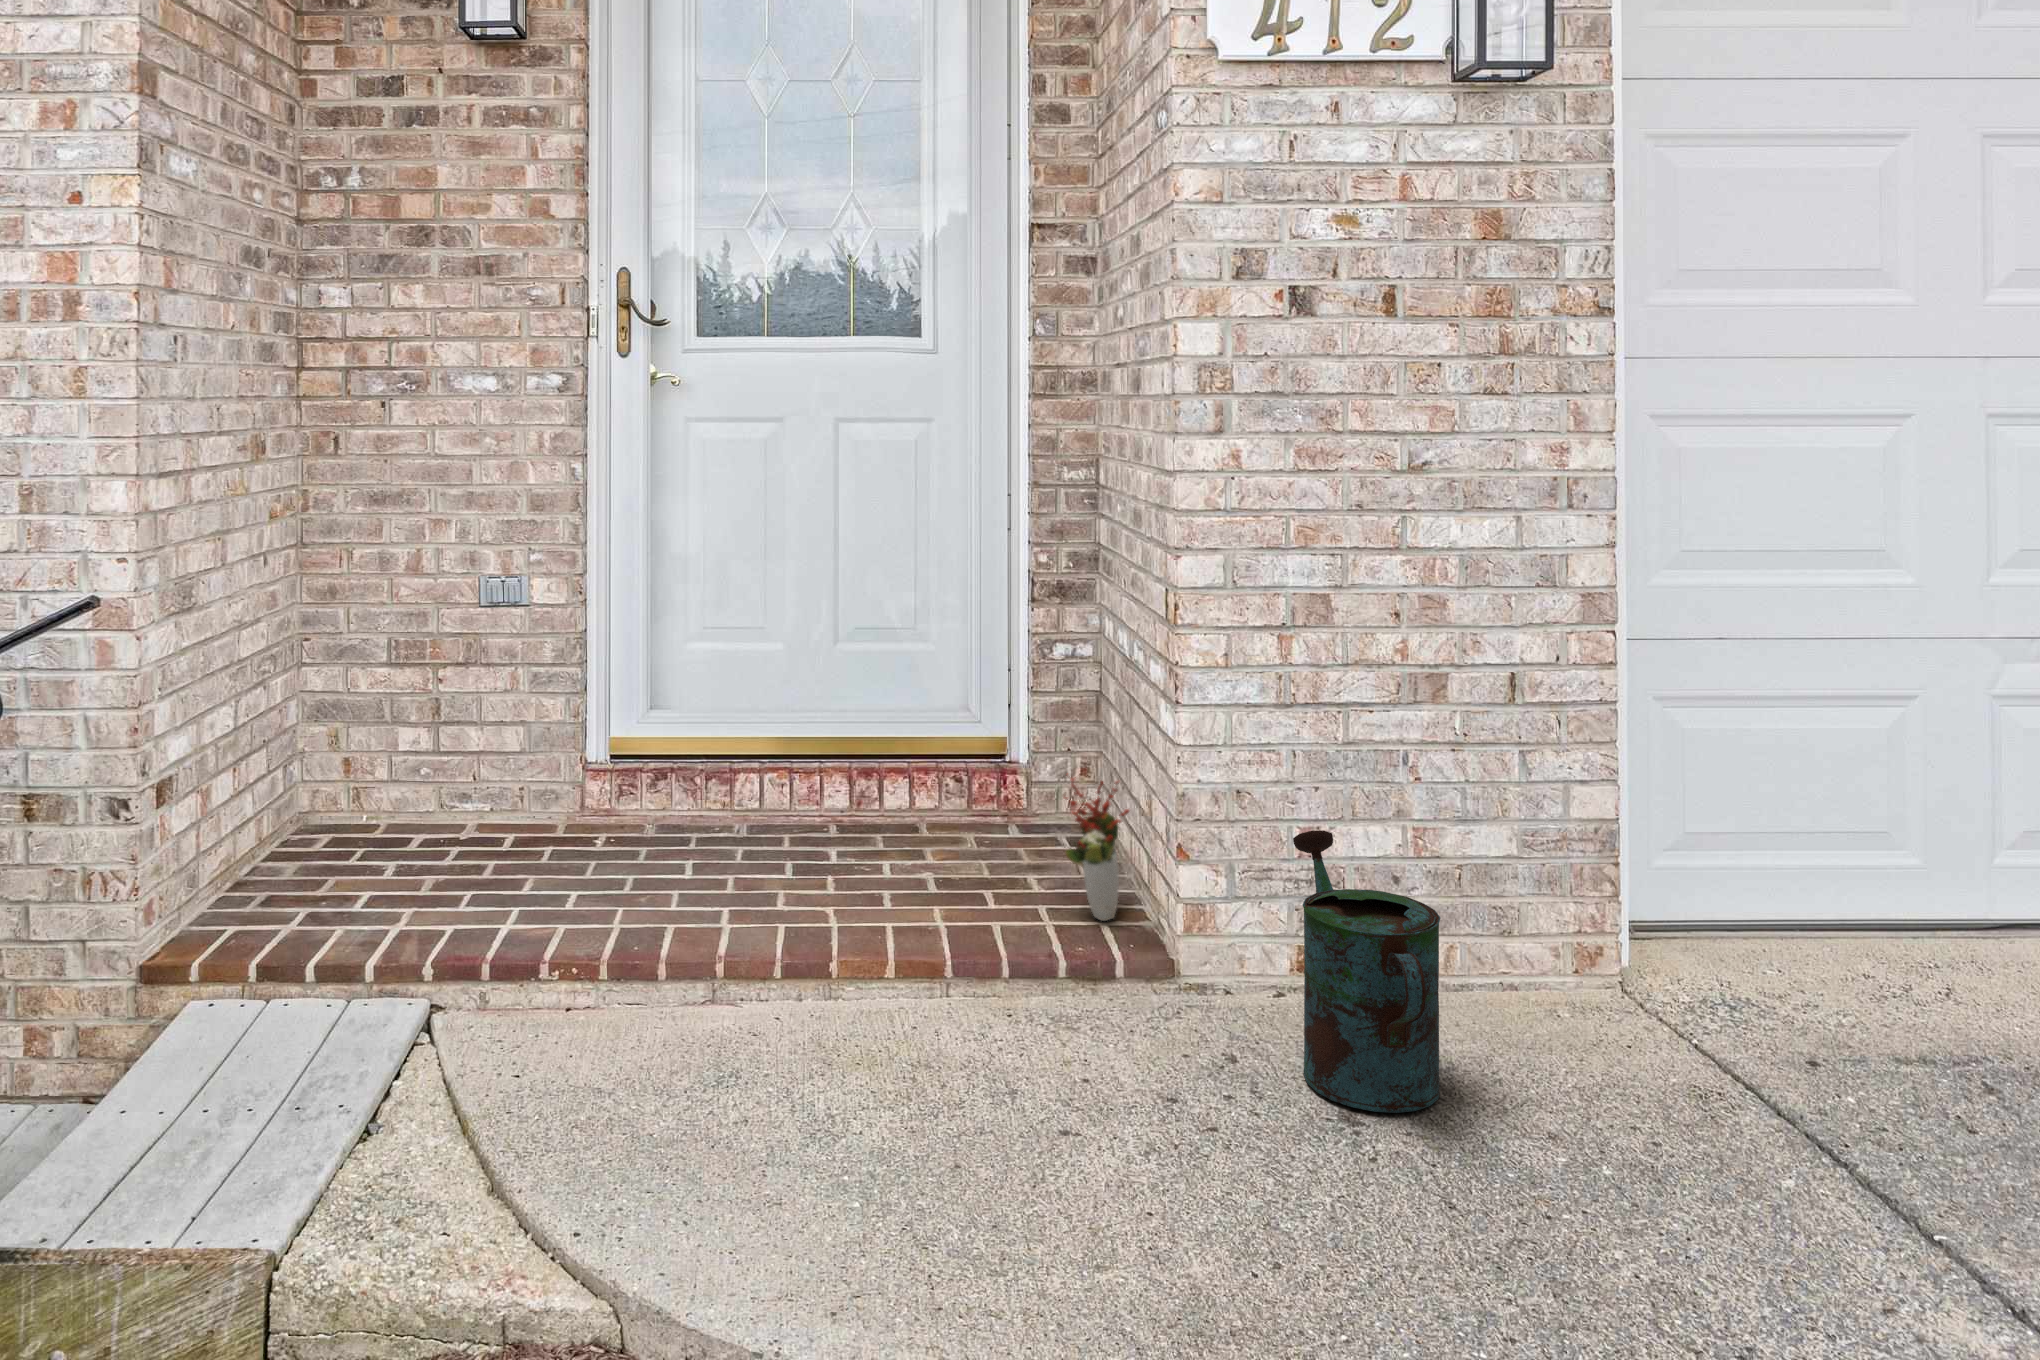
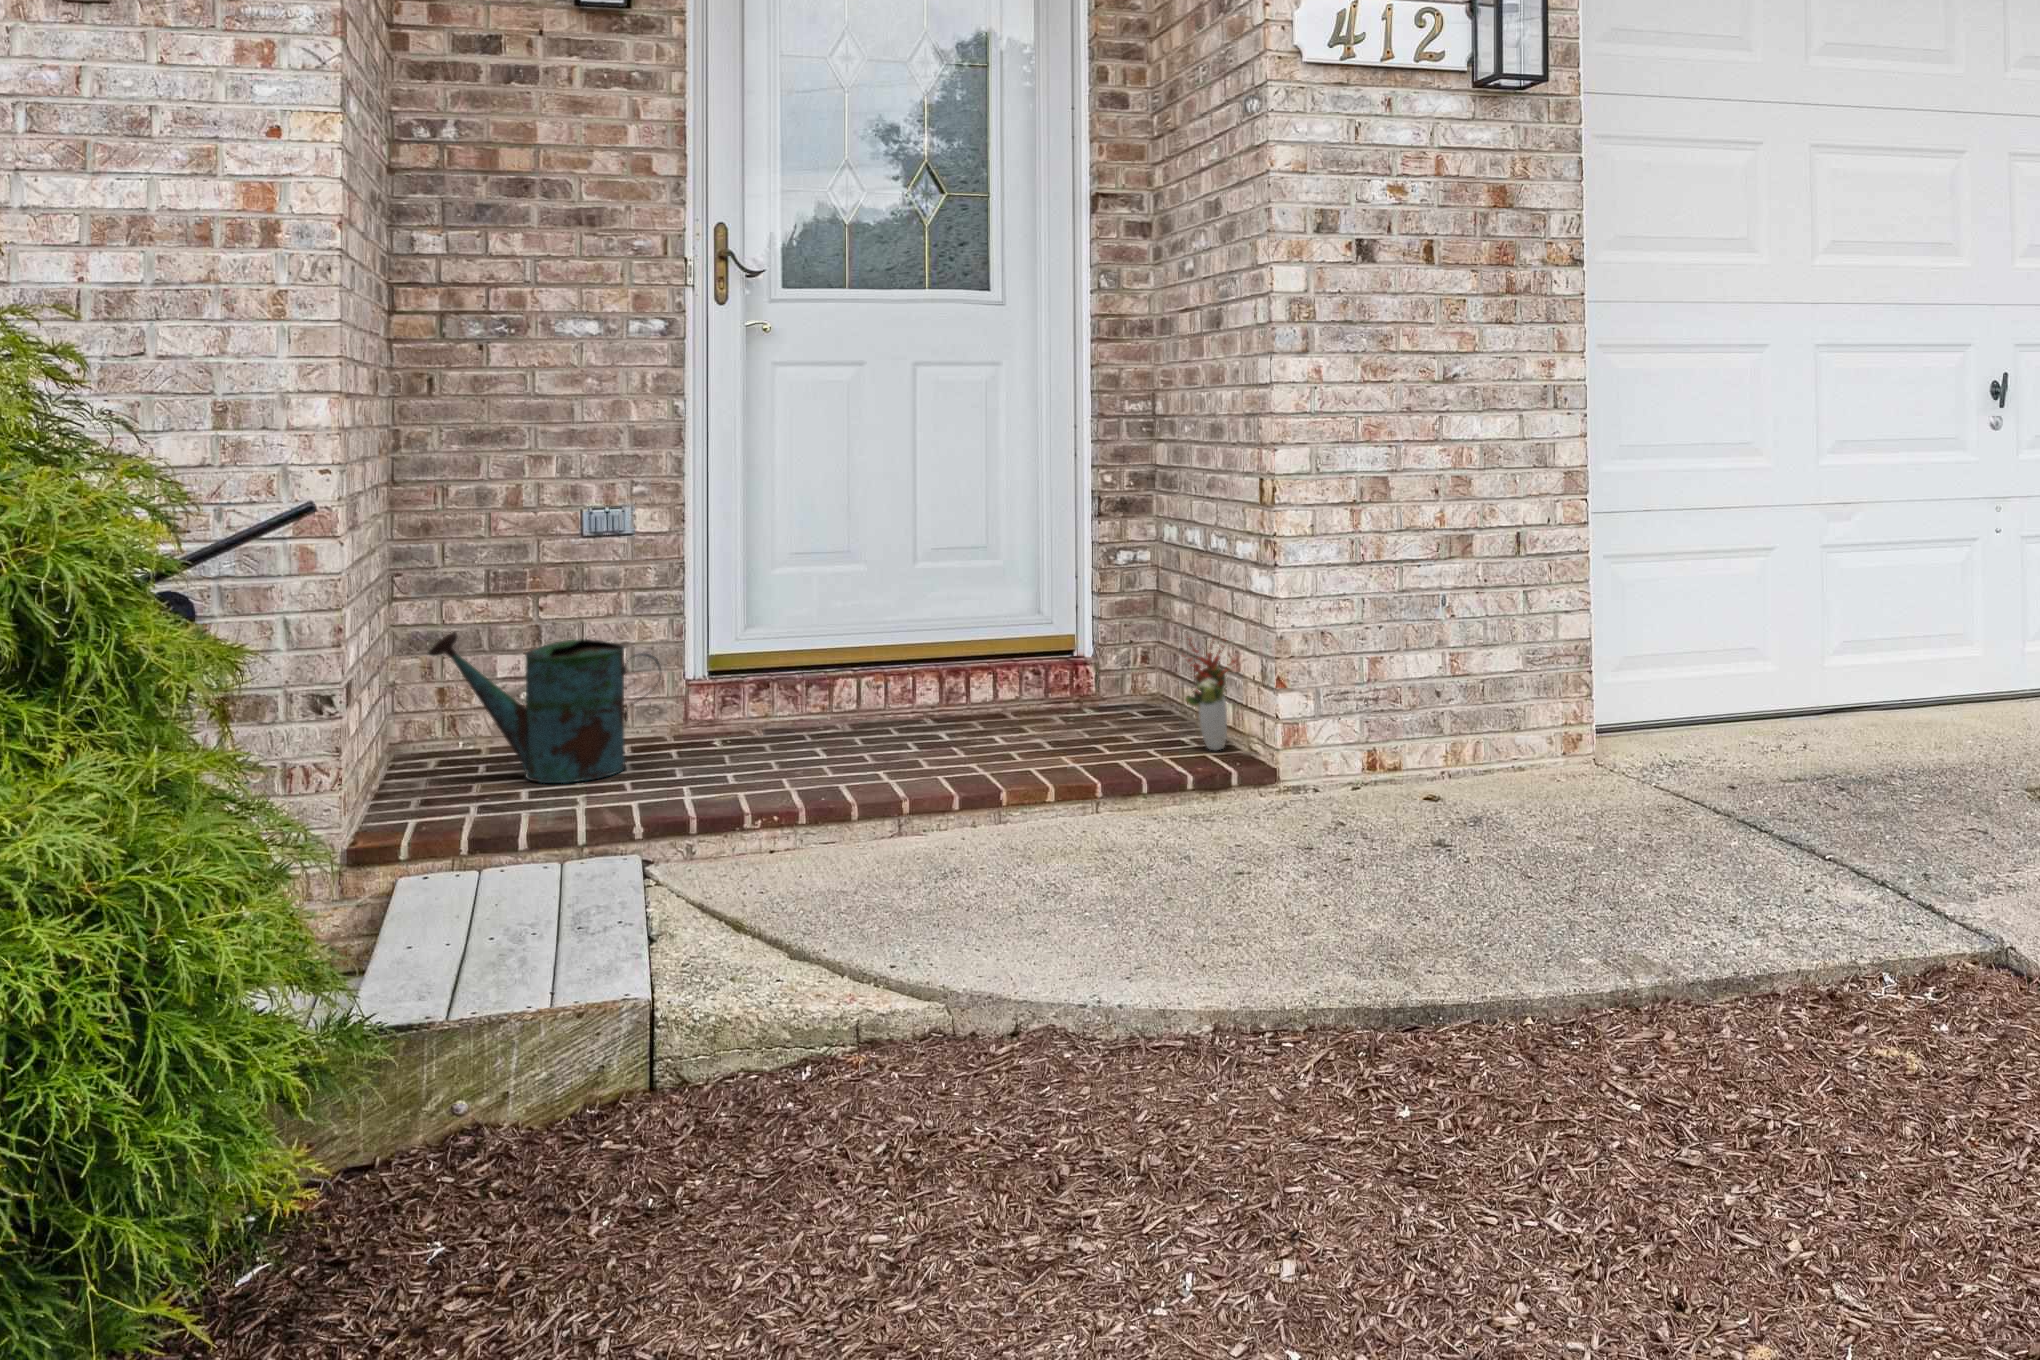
watering can: present [1293,830,1440,1113] -> present [428,632,661,783]

